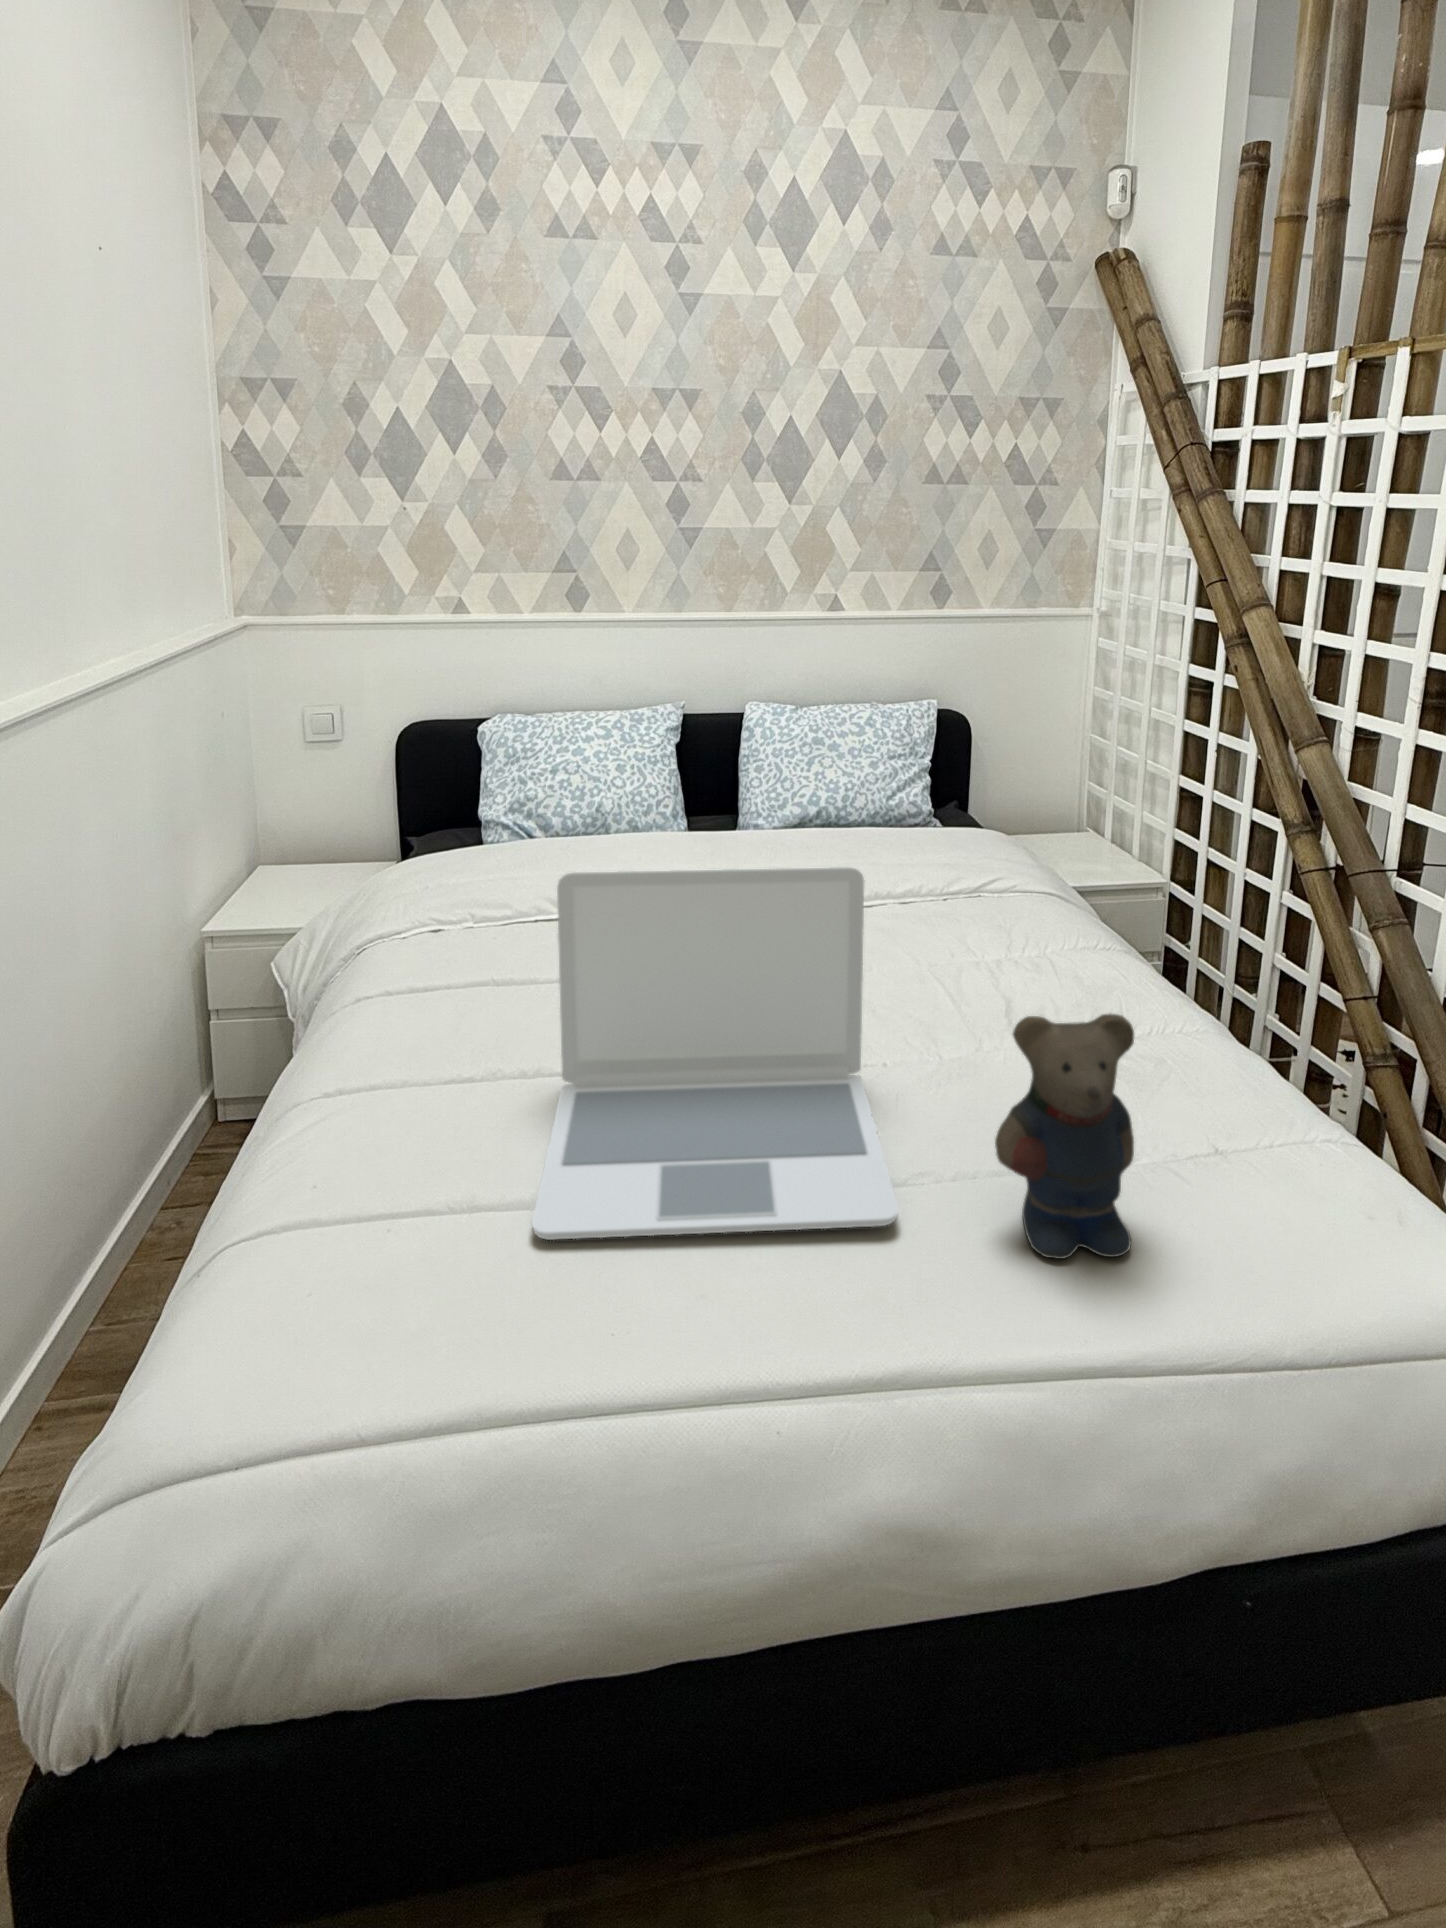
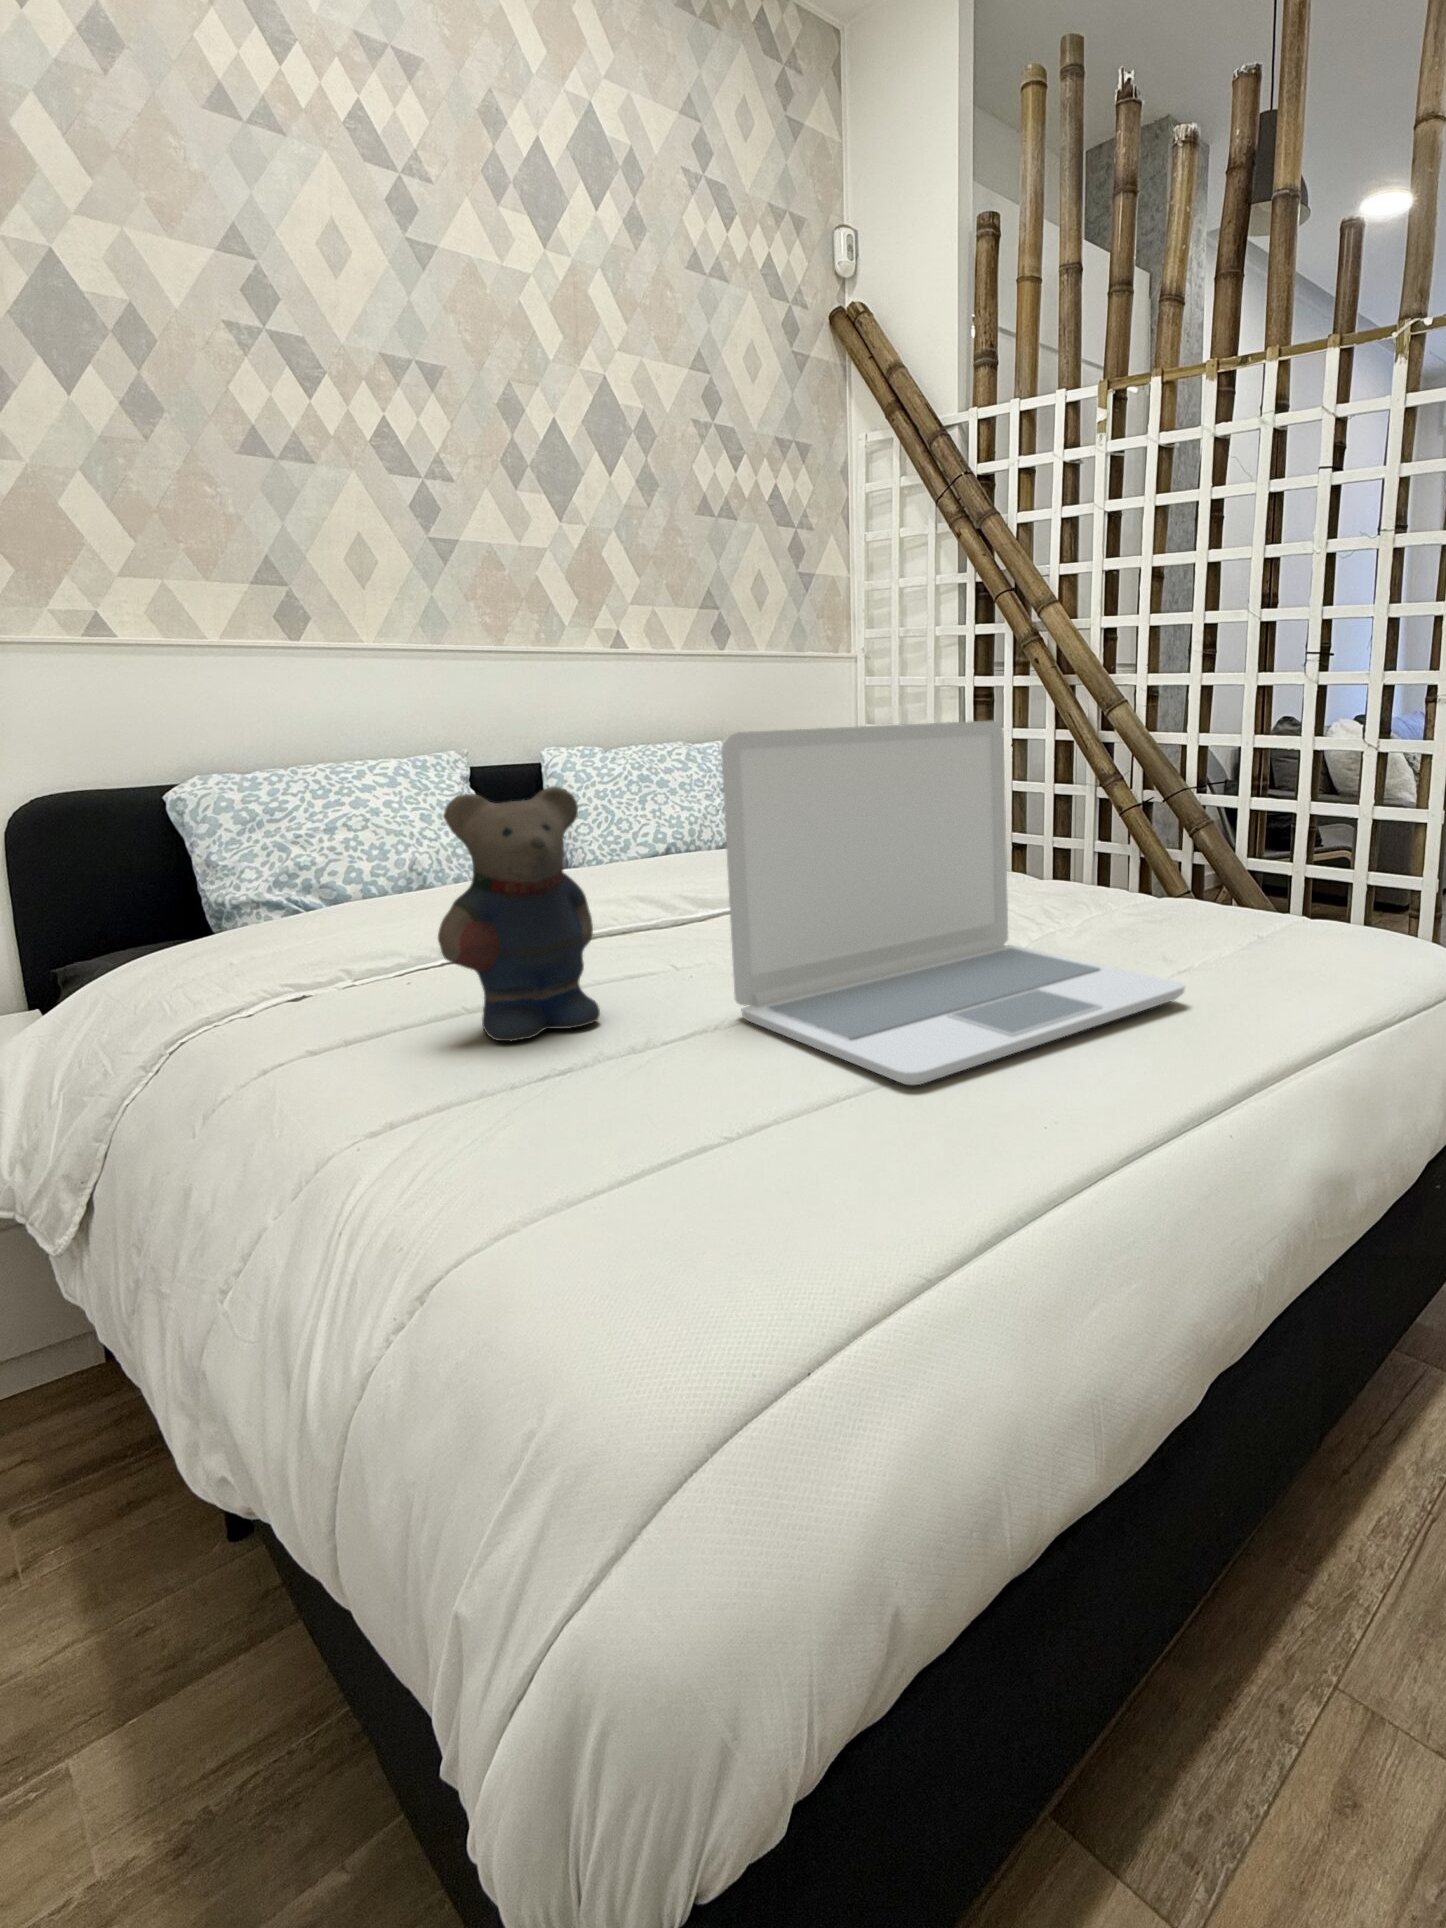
teddy bear: present [995,1014,1134,1259] -> present [438,787,600,1041]

